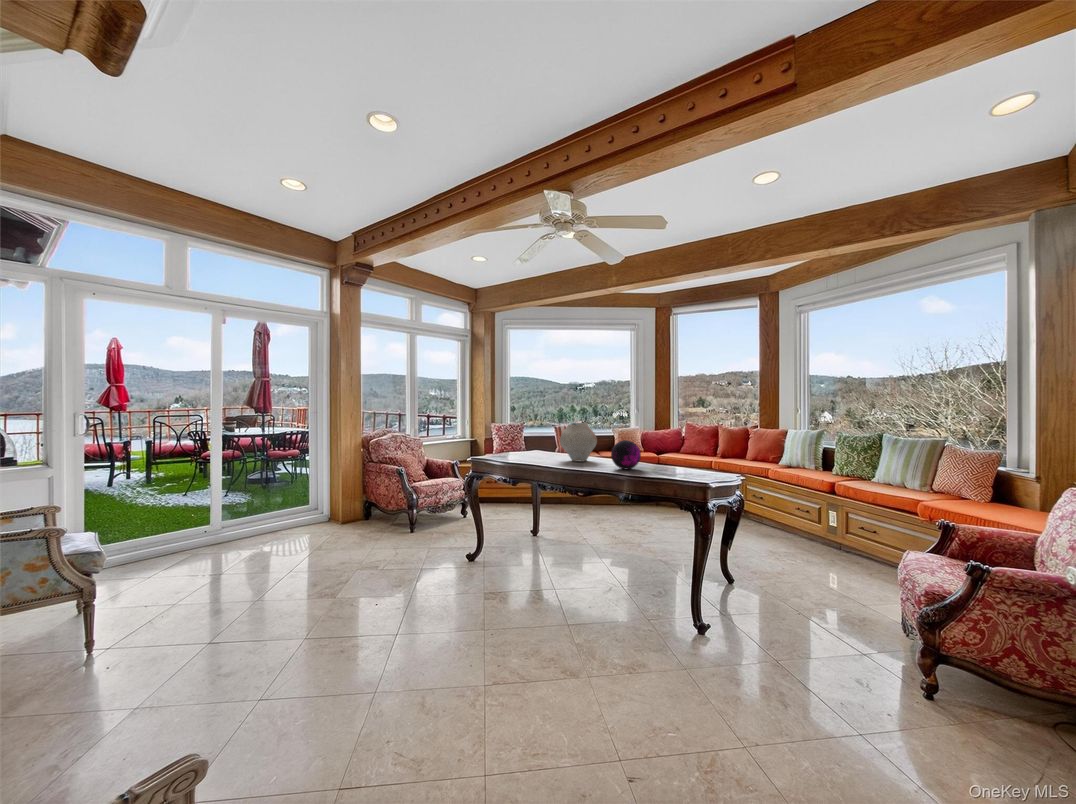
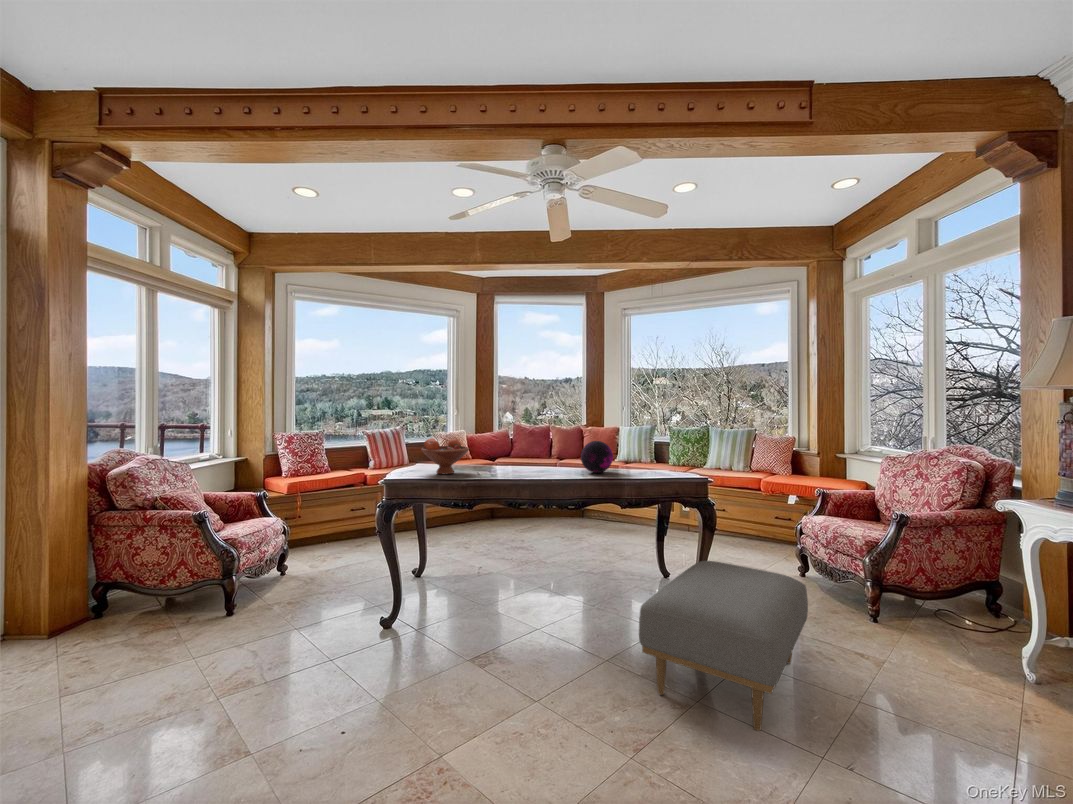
vase: present [560,423,597,462] -> none [498,424,542,471]
fruit bowl: none [505,431,541,459] -> present [421,438,469,474]
ottoman: none [547,566,749,727] -> present [639,561,808,731]

